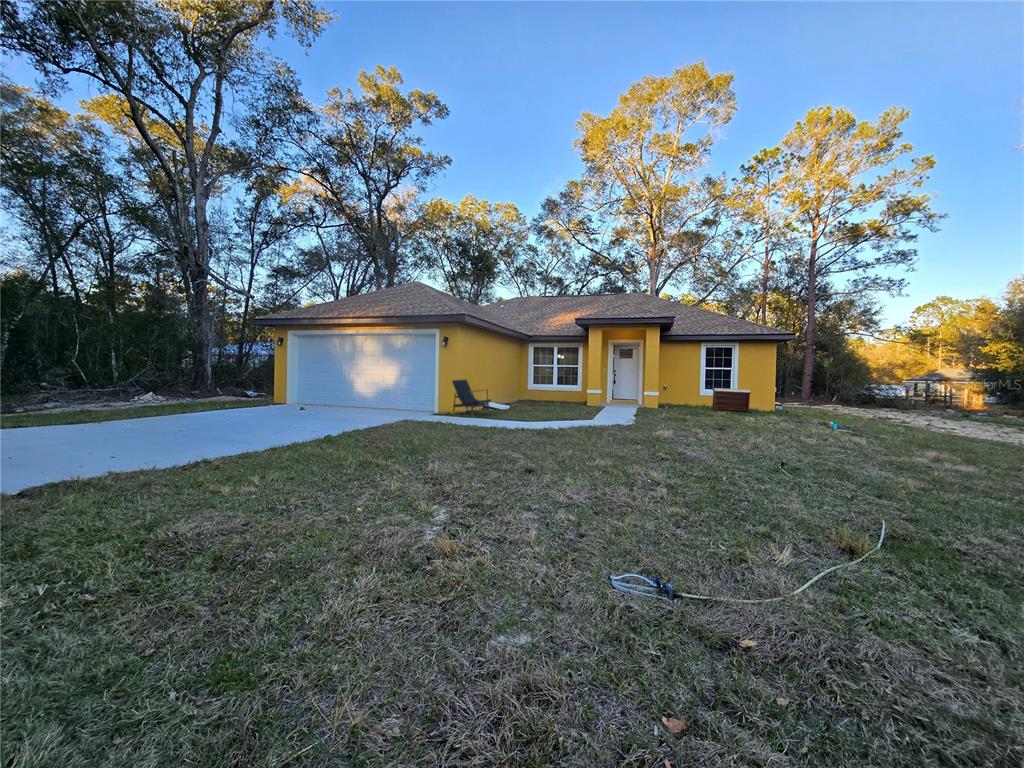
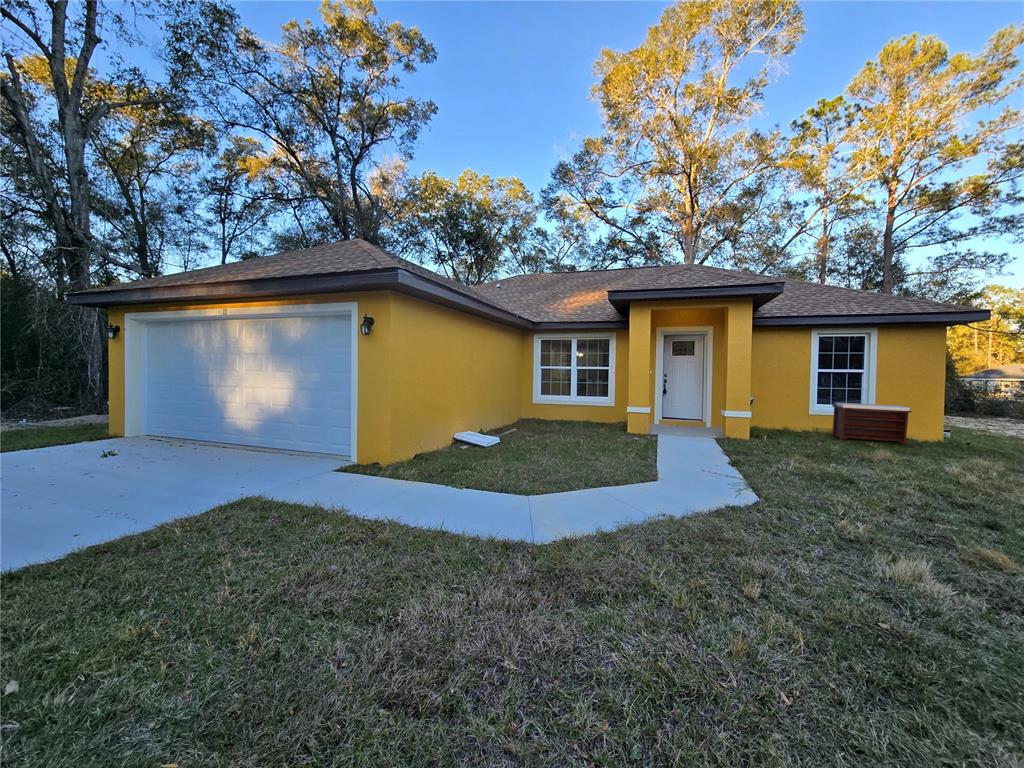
lounge chair: present [452,380,491,415] -> none [380,397,459,475]

